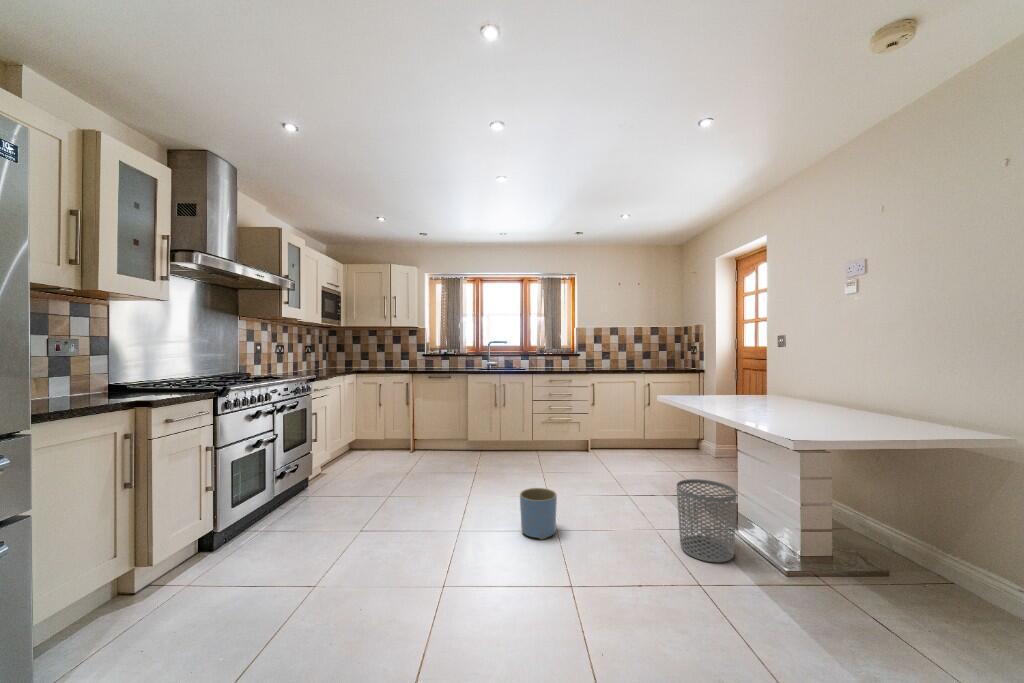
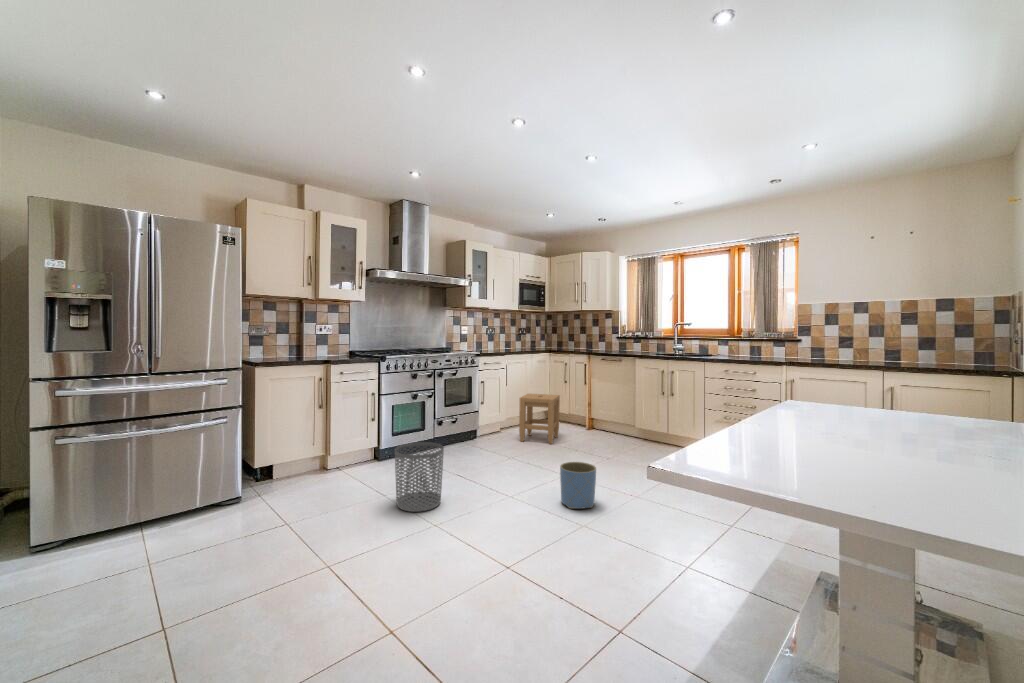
stool: none [360,423,408,486] -> present [519,394,560,444]
waste bin: present [677,479,736,562] -> present [395,442,444,512]

